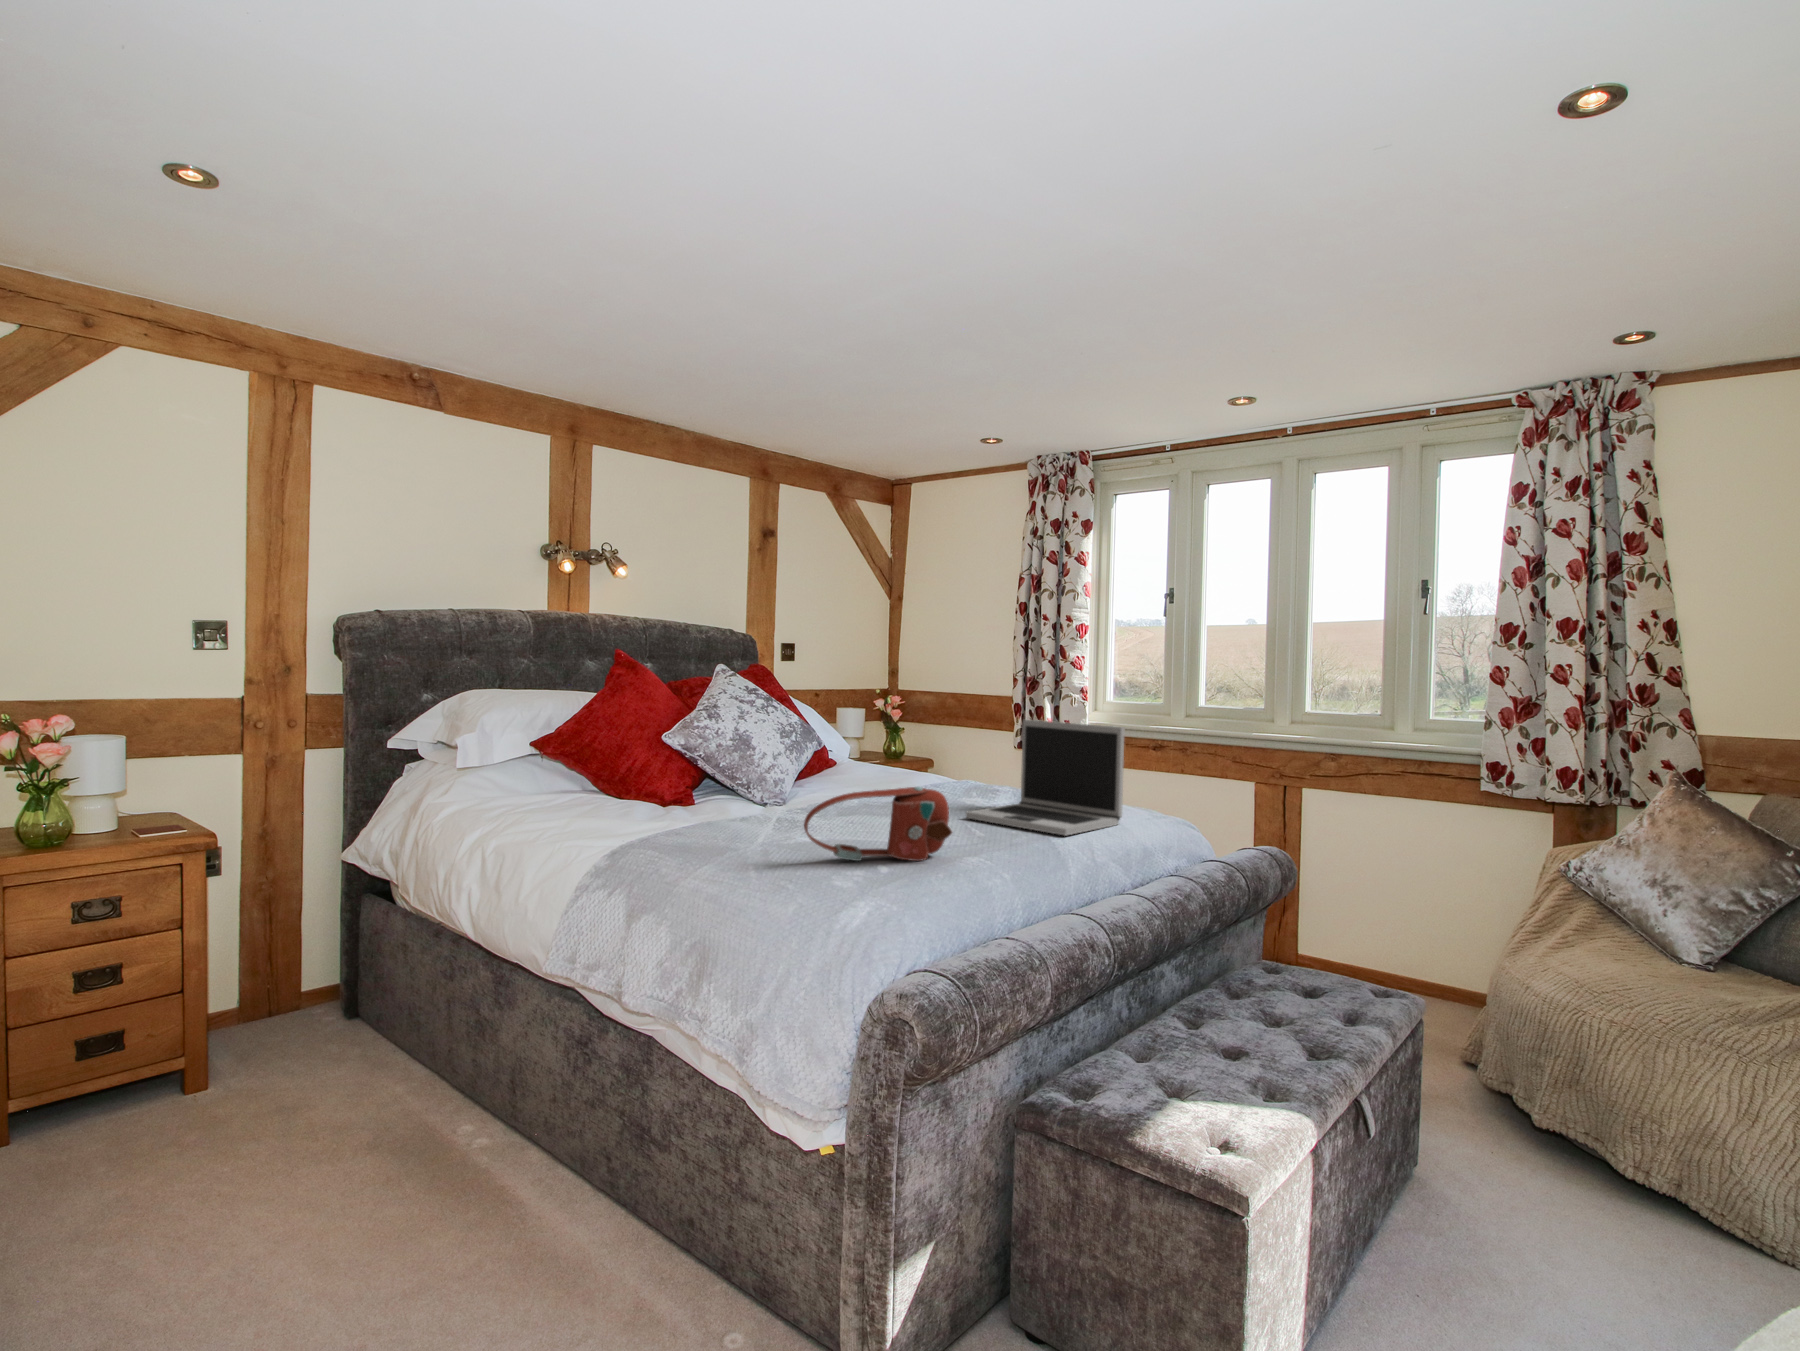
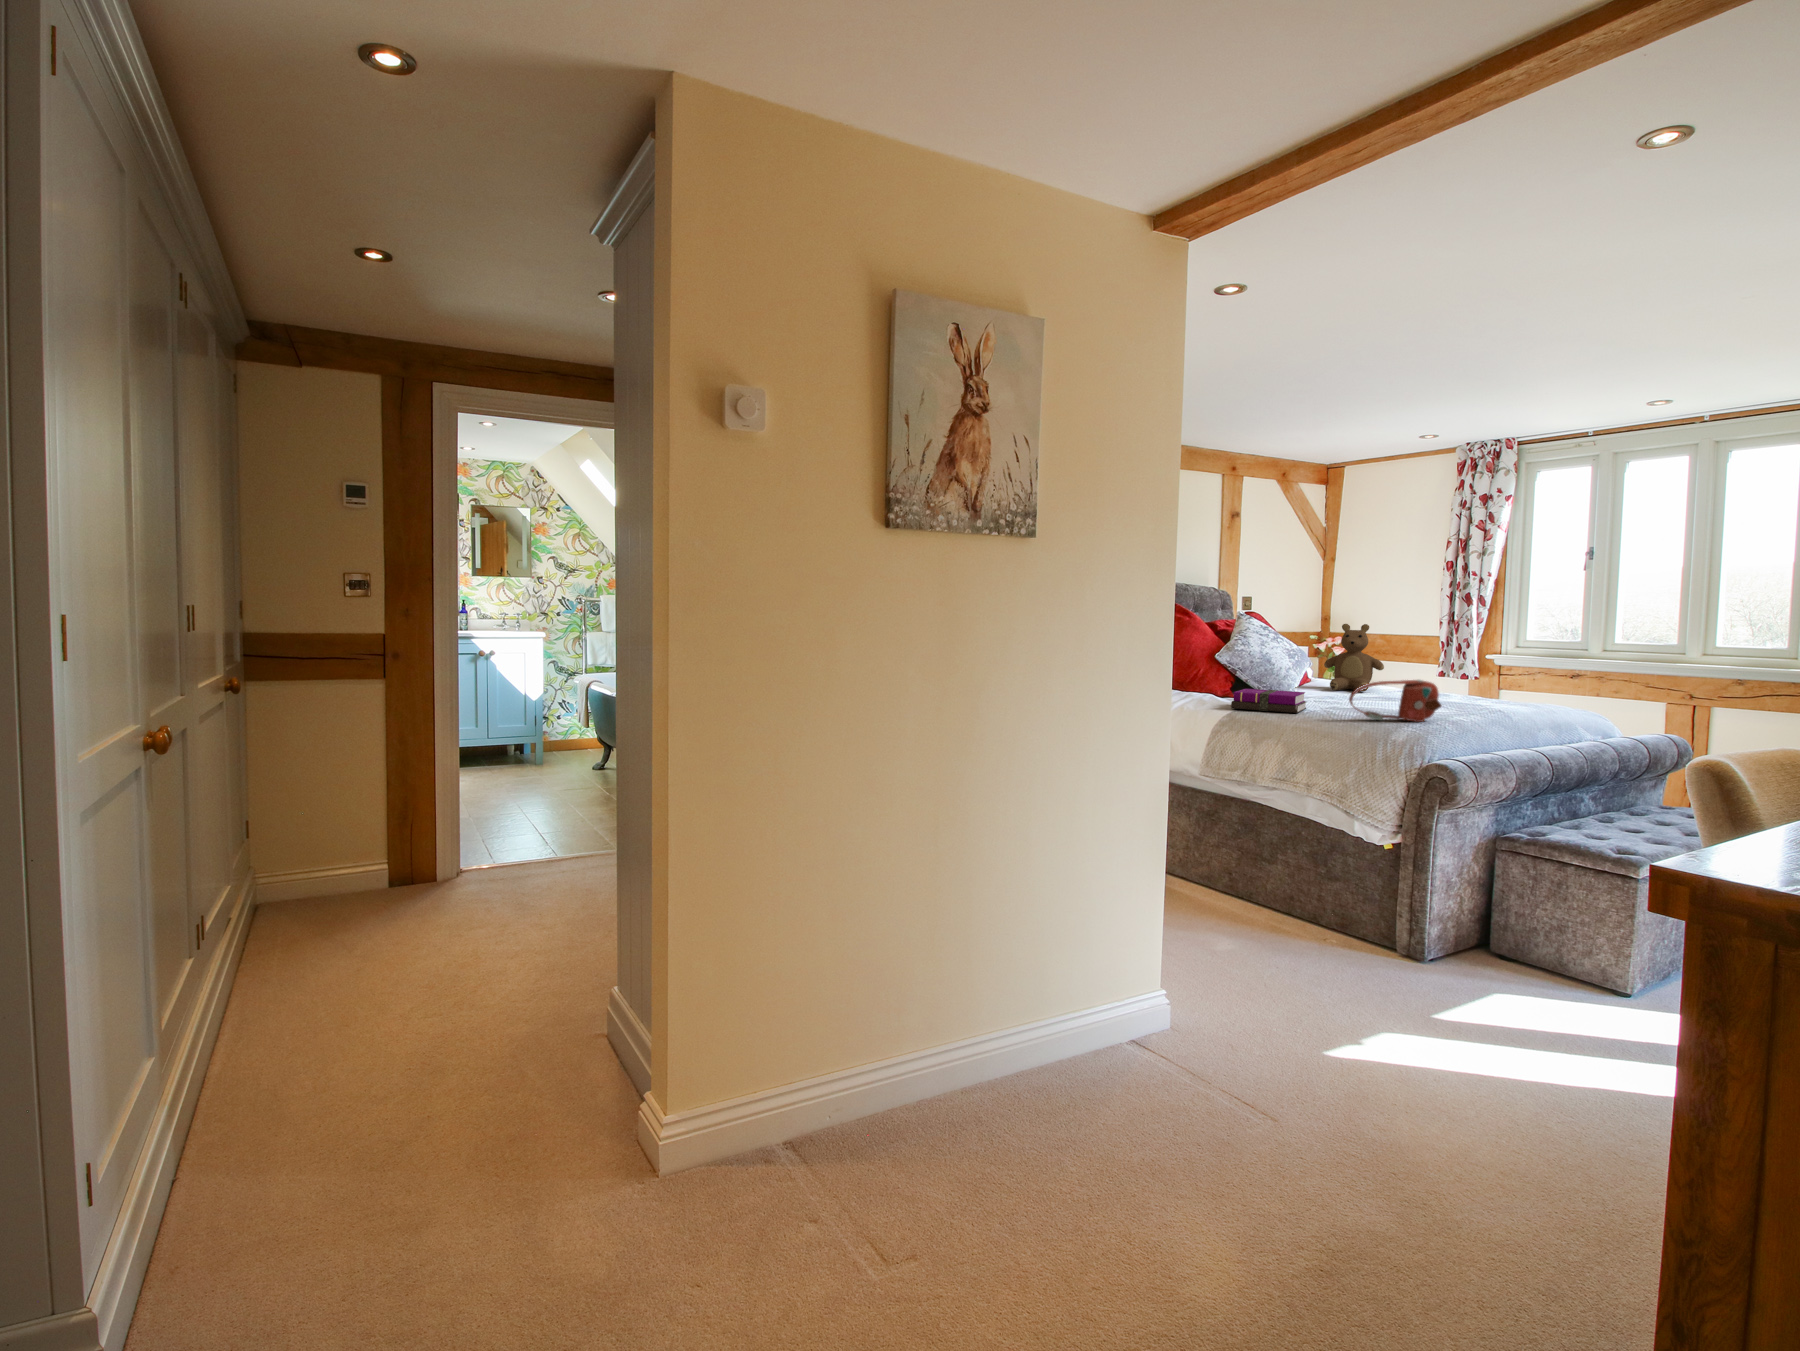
teddy bear: none [840,684,918,786] -> present [1324,624,1384,692]
laptop: present [966,720,1125,836] -> none [1435,645,1556,716]
notebook: none [631,798,766,846] -> present [1231,689,1306,713]

